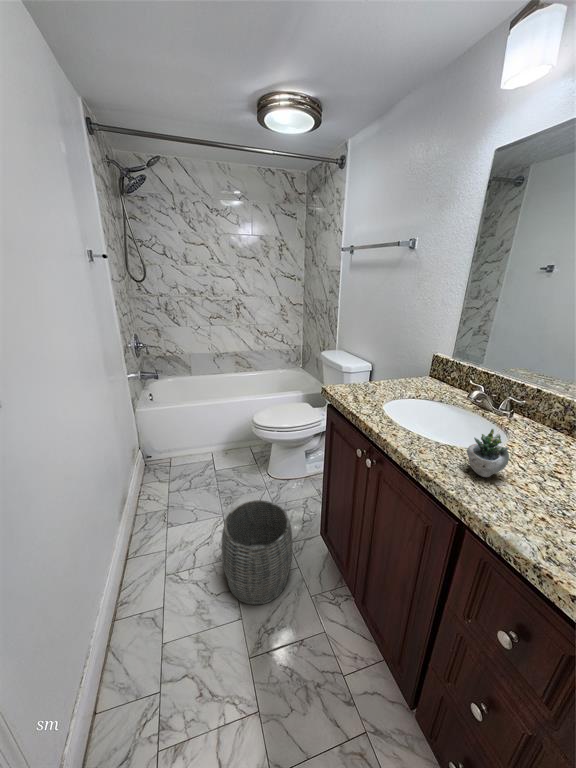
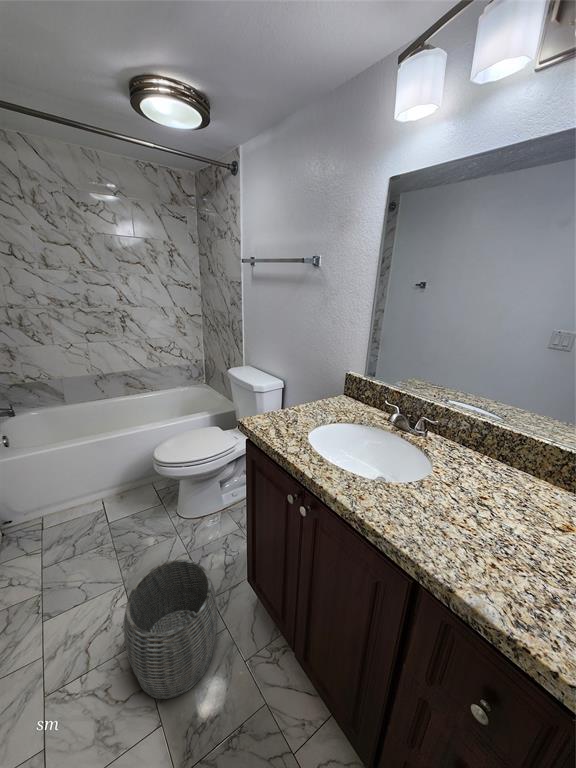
succulent plant: present [467,429,563,477] -> none [410,470,507,521]

